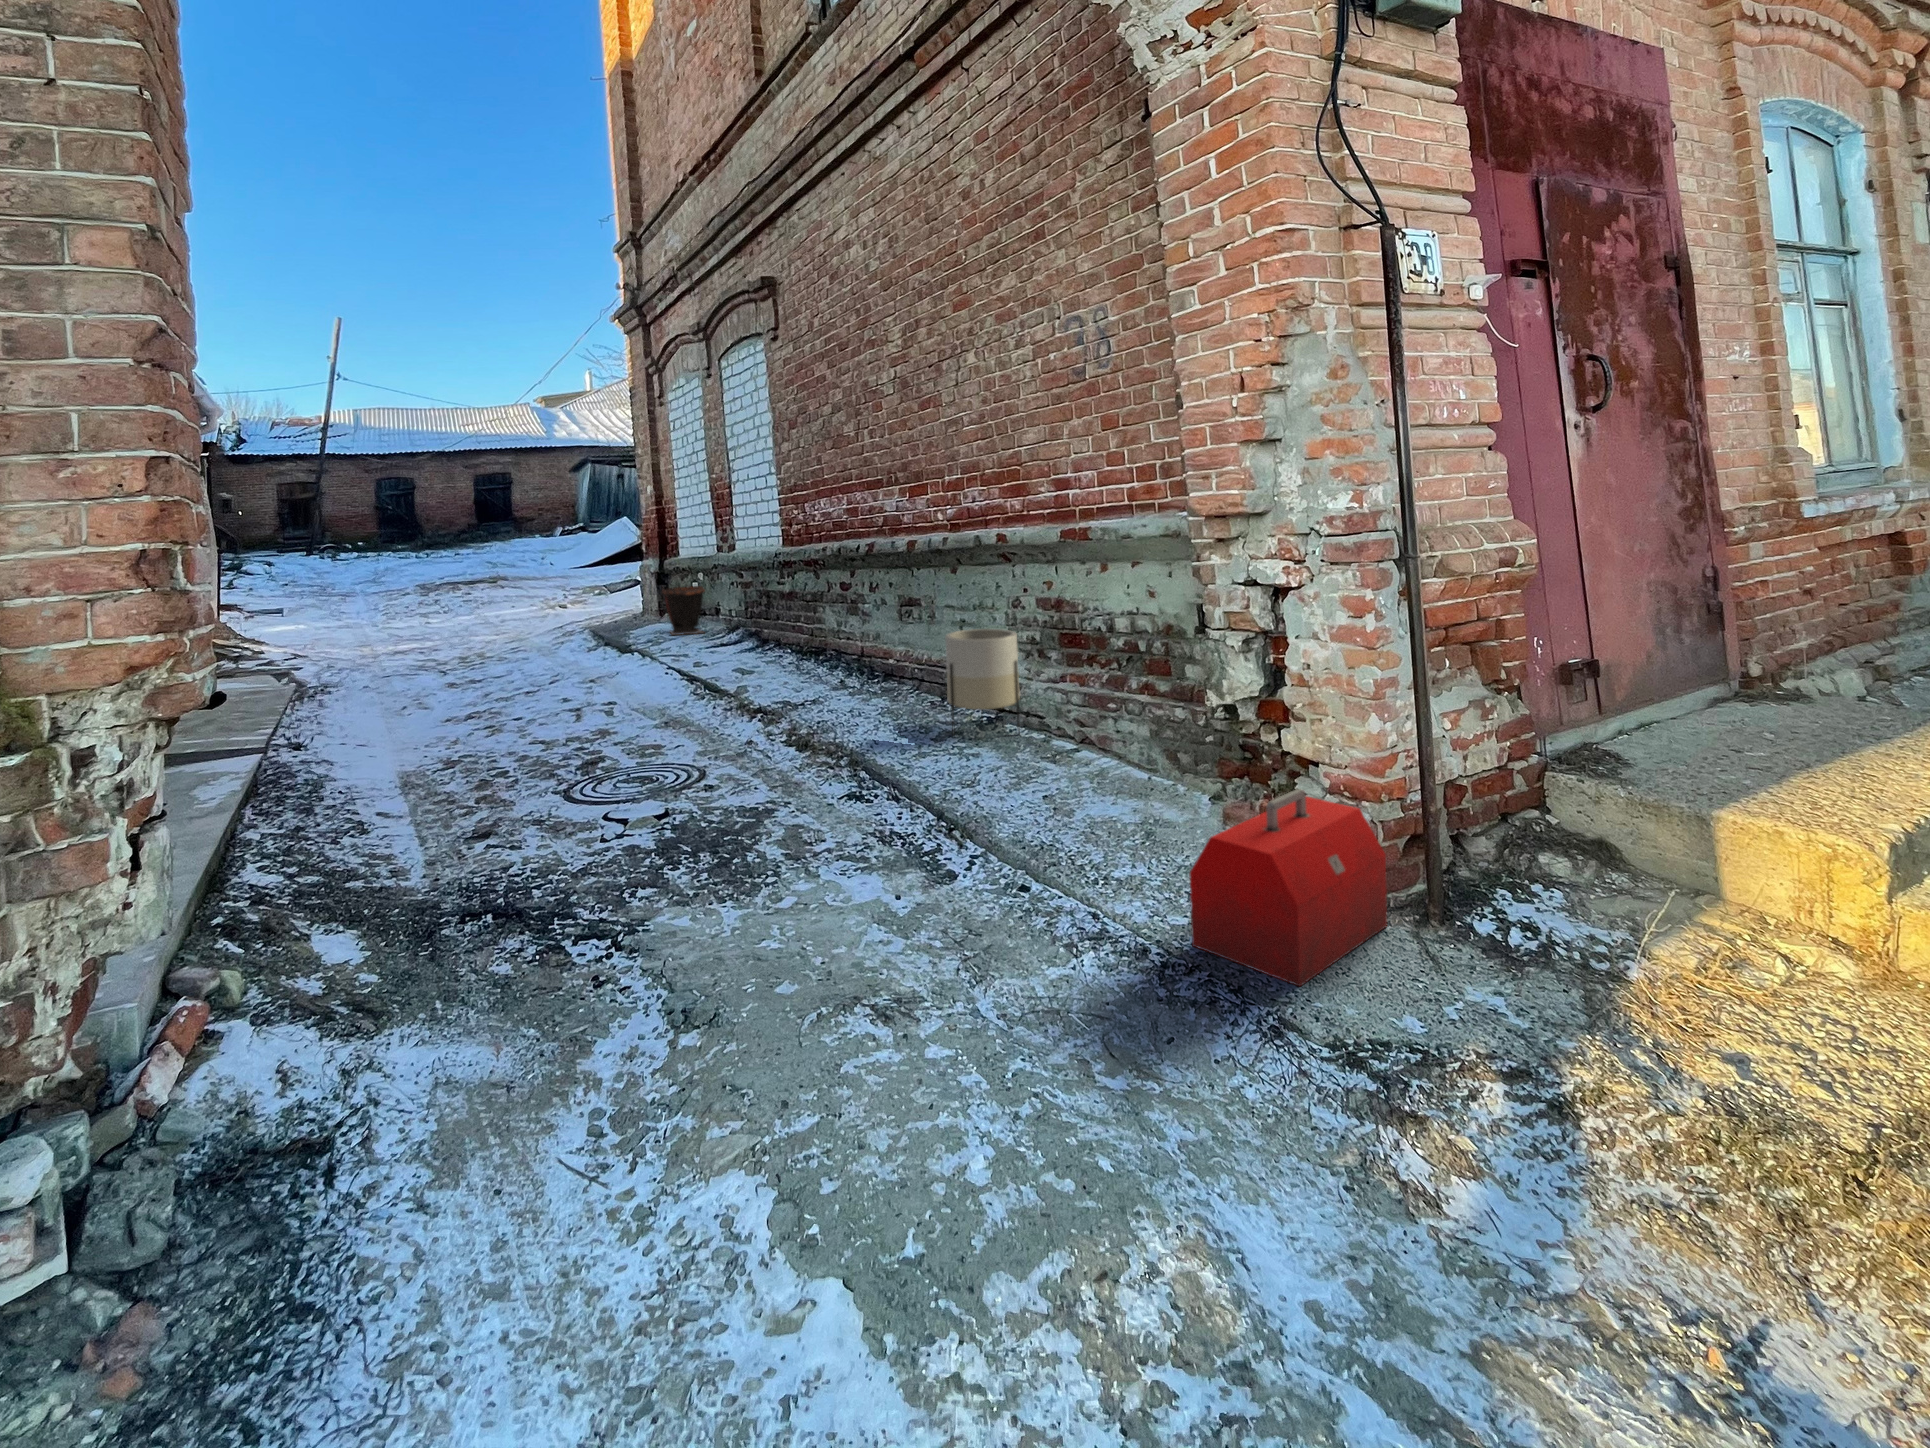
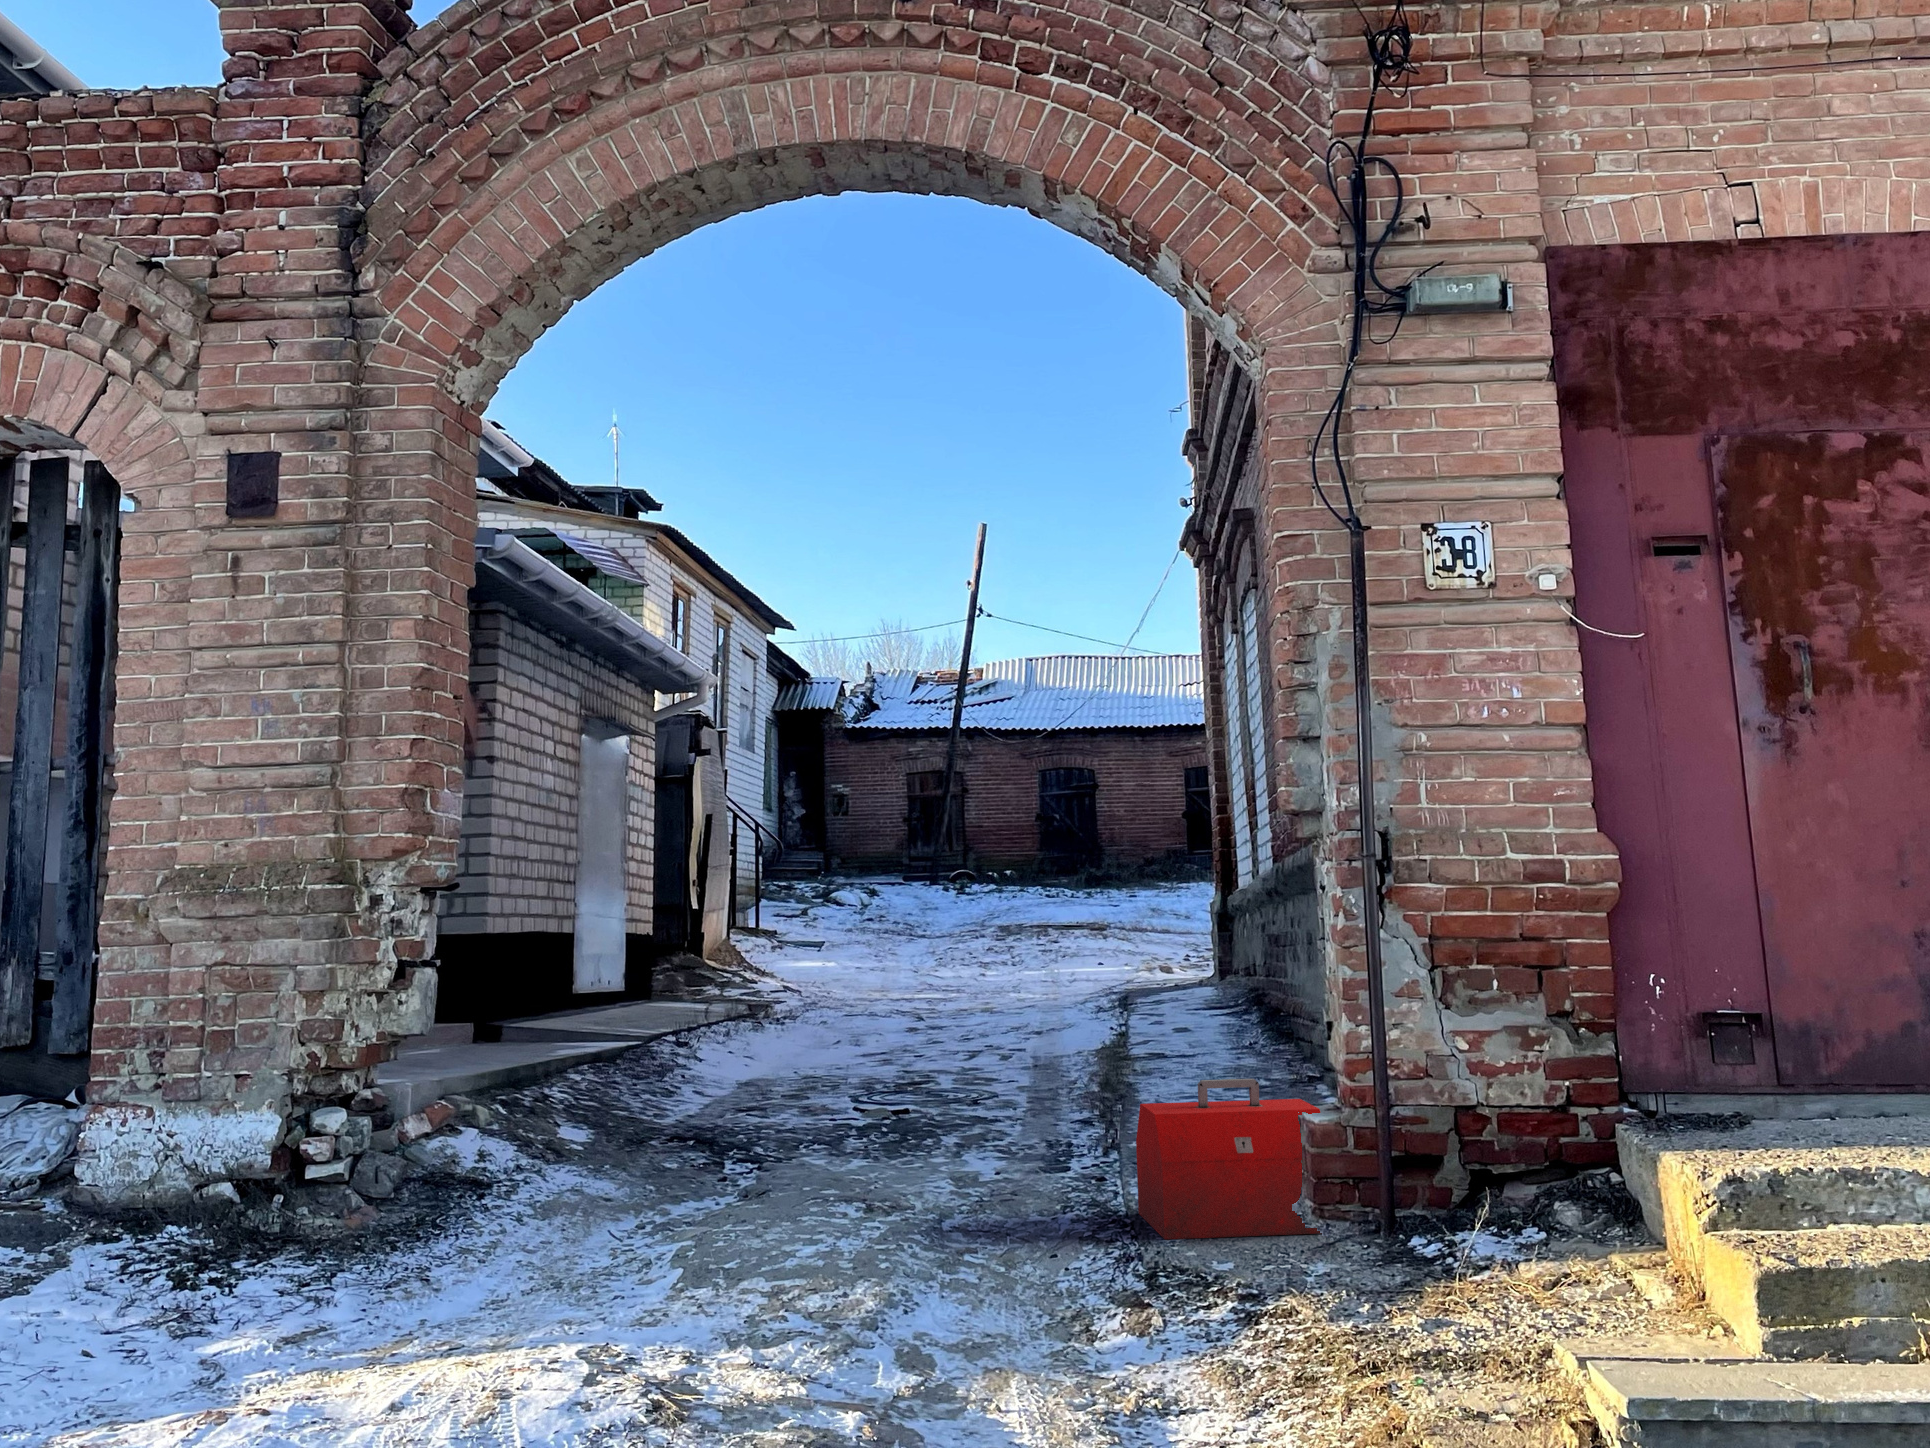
waste bin: present [662,586,705,635] -> none [1175,912,1233,980]
planter: present [945,629,1020,737] -> none [1233,953,1324,1082]

